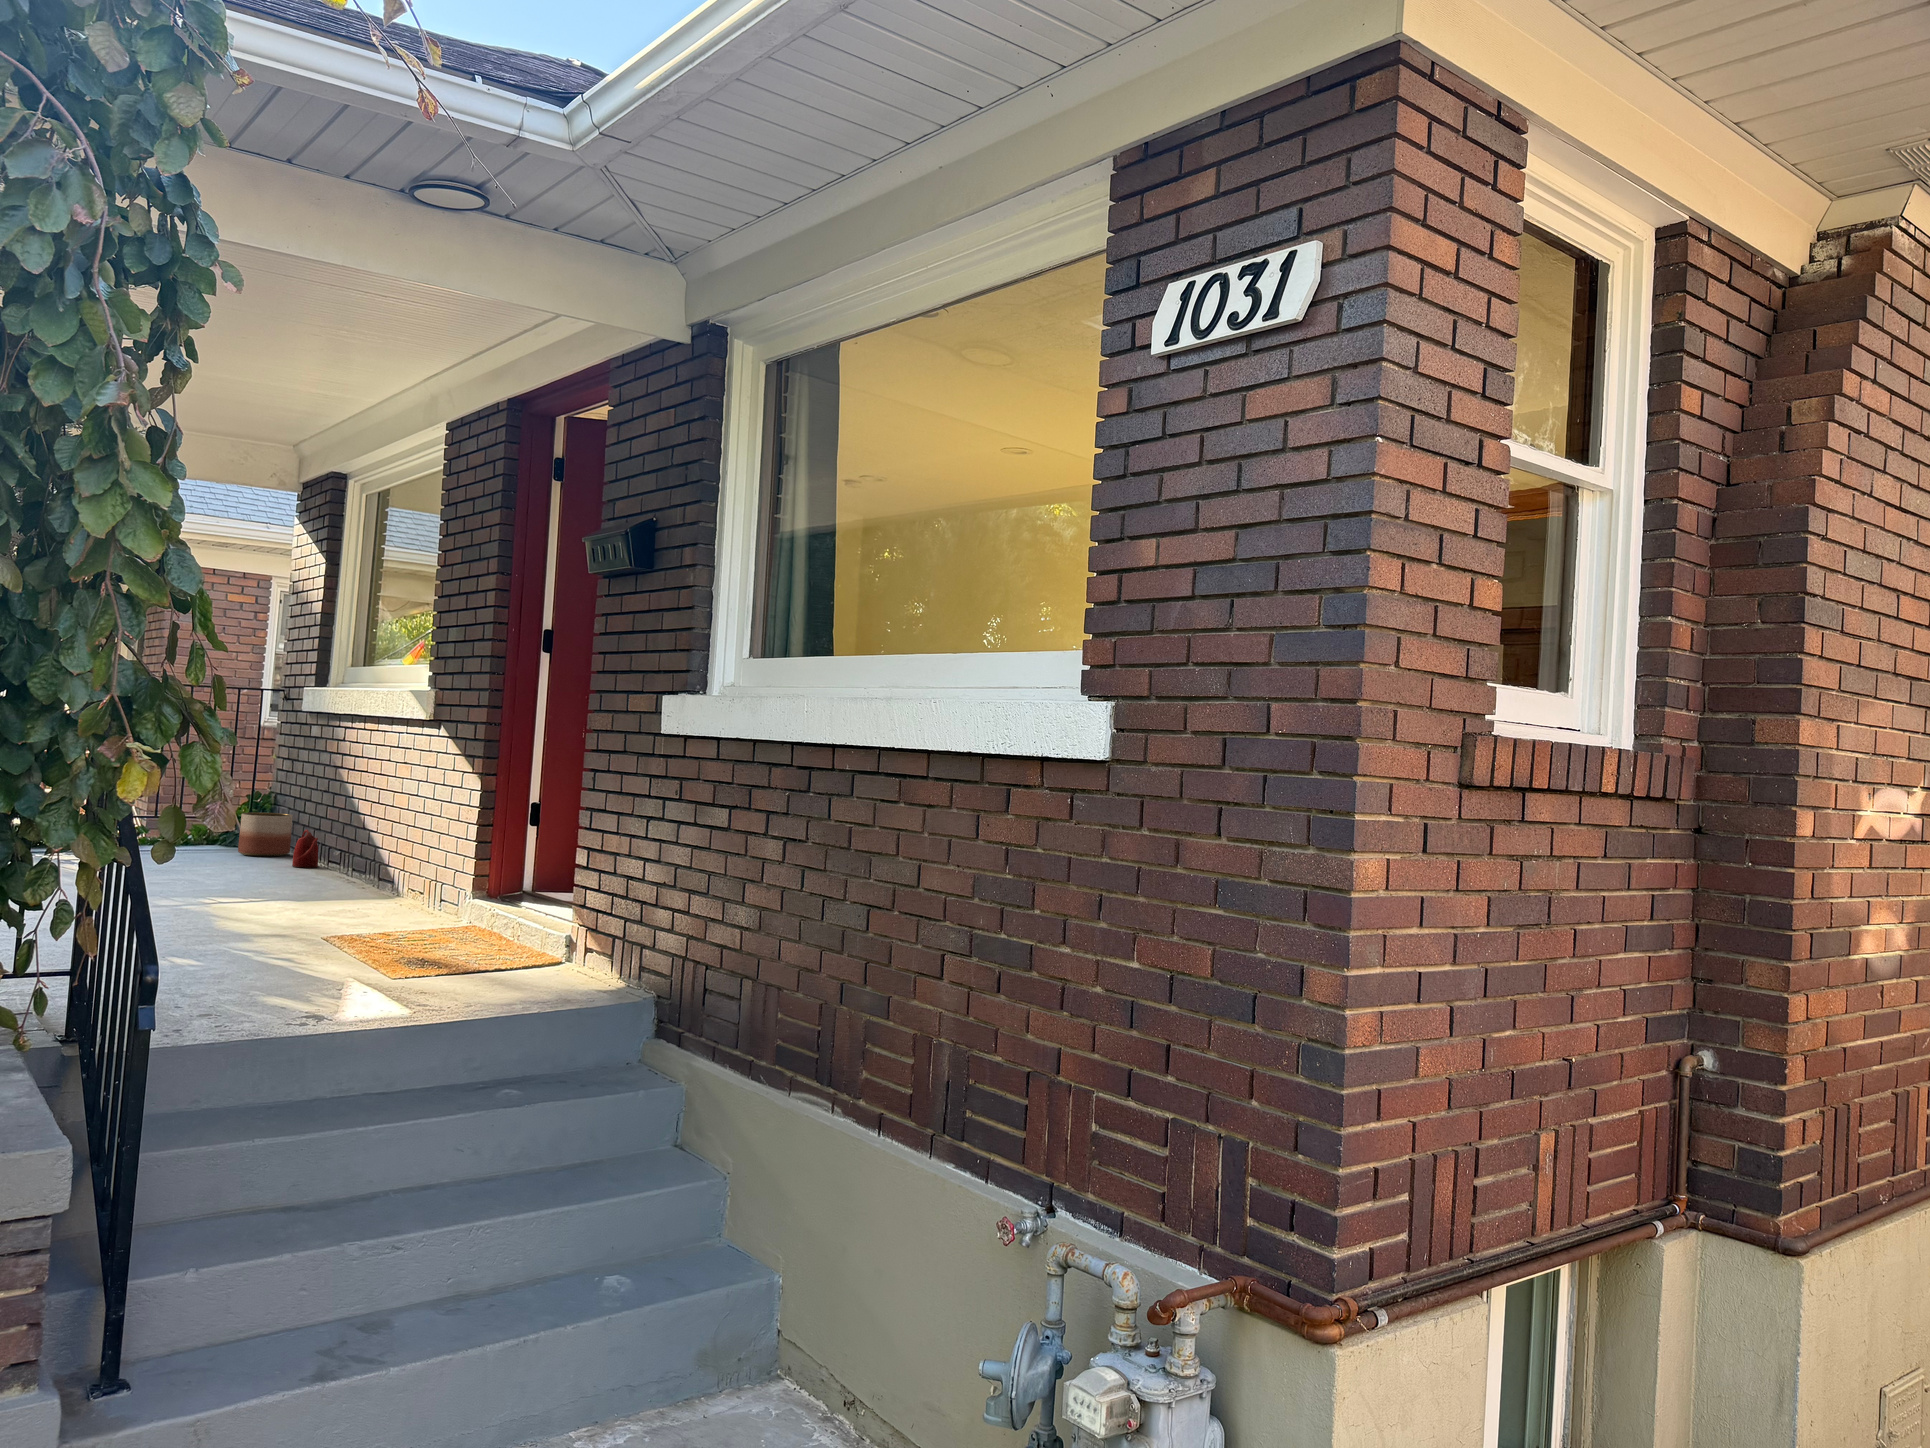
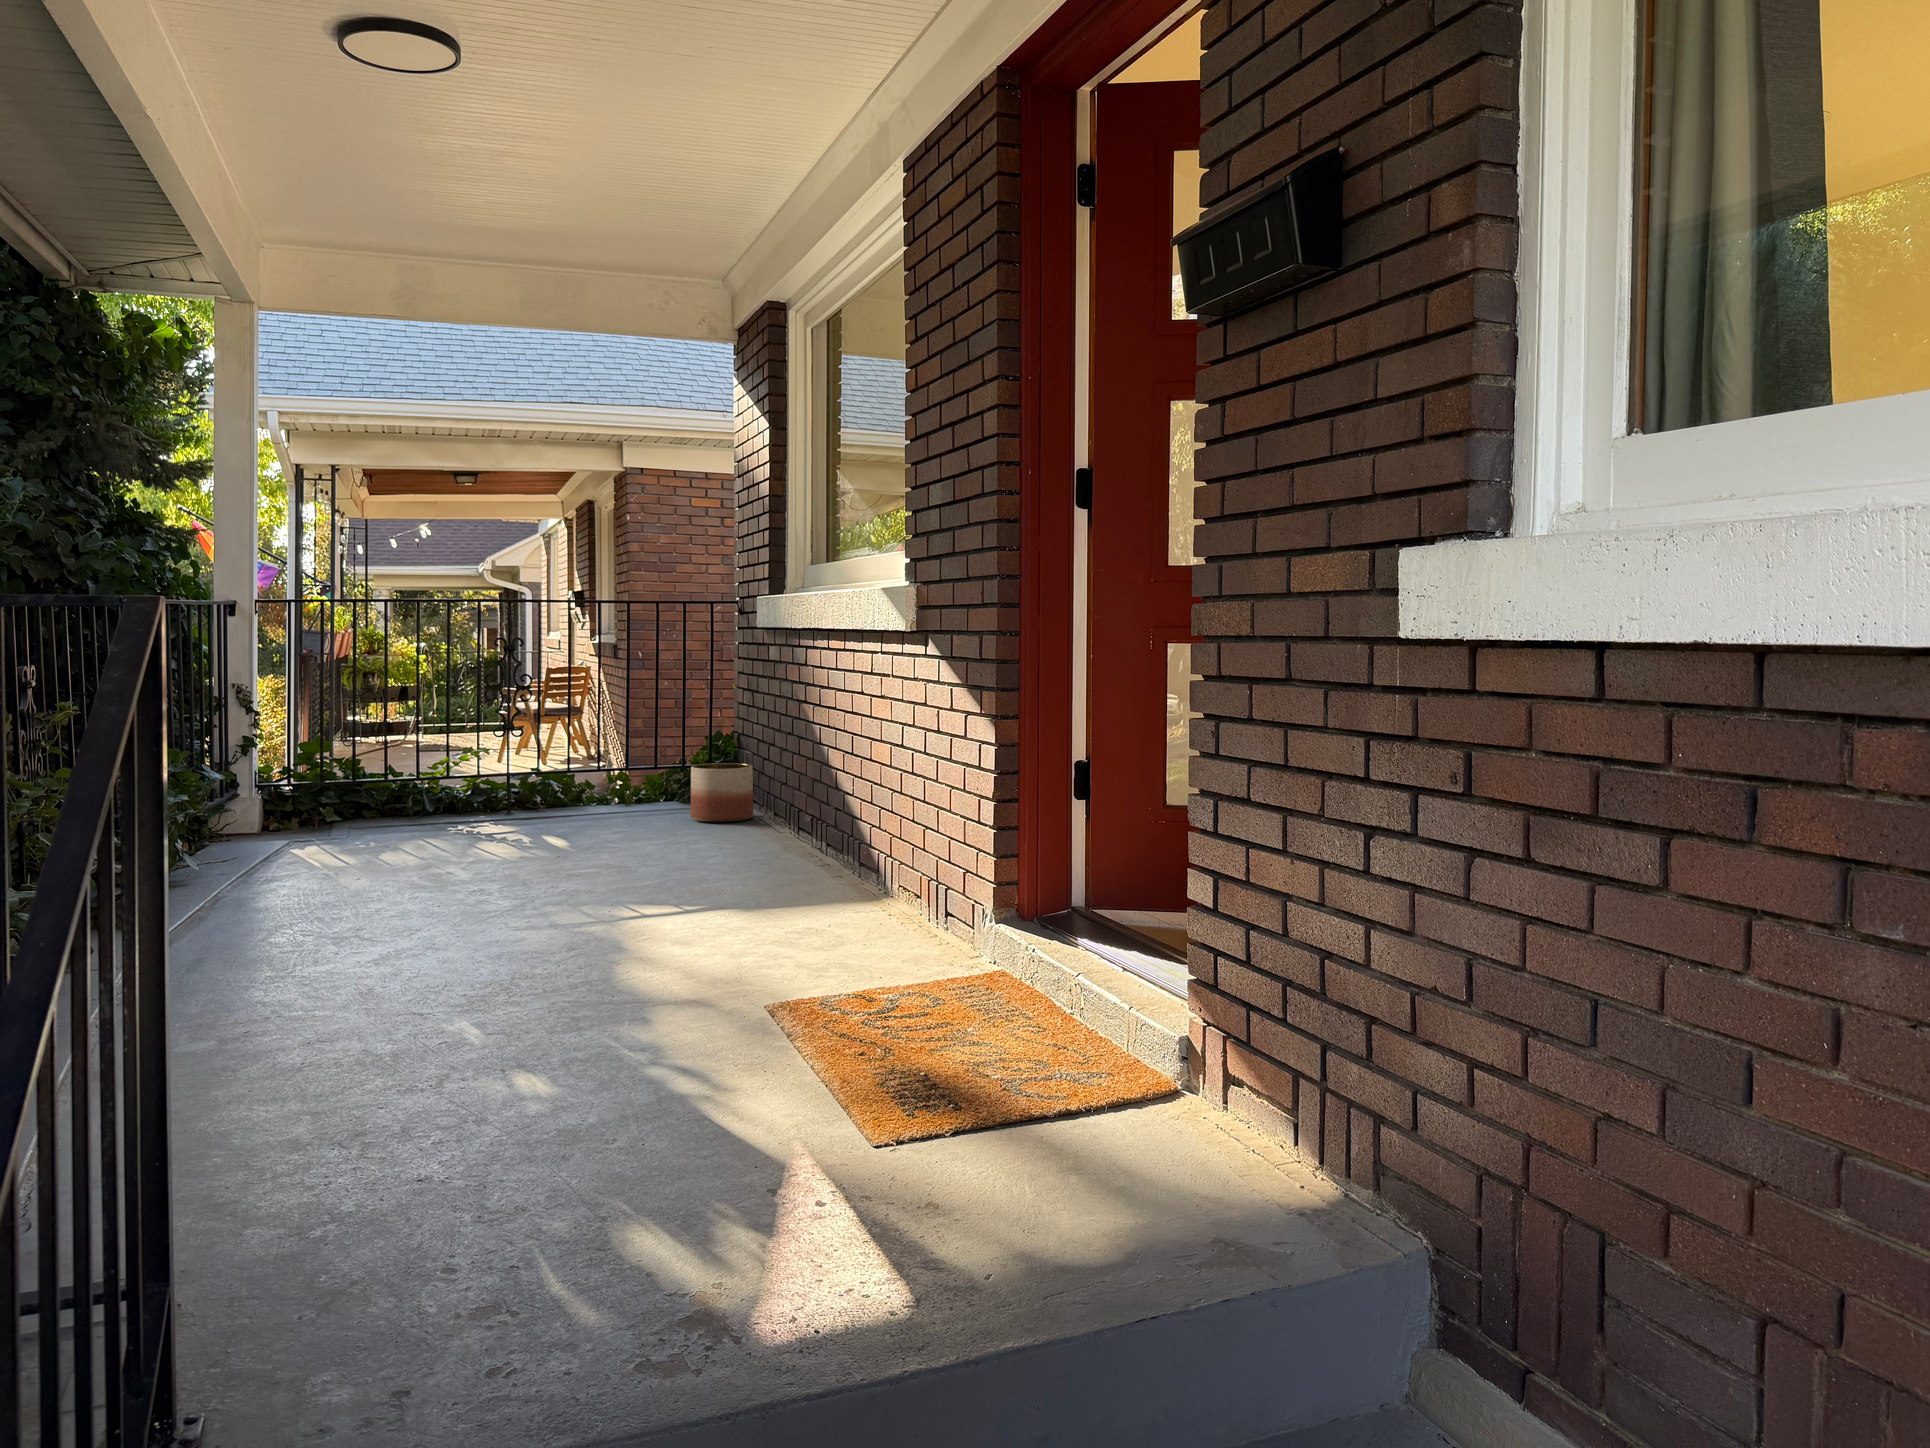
watering can: present [292,830,319,868] -> none [751,789,785,843]

